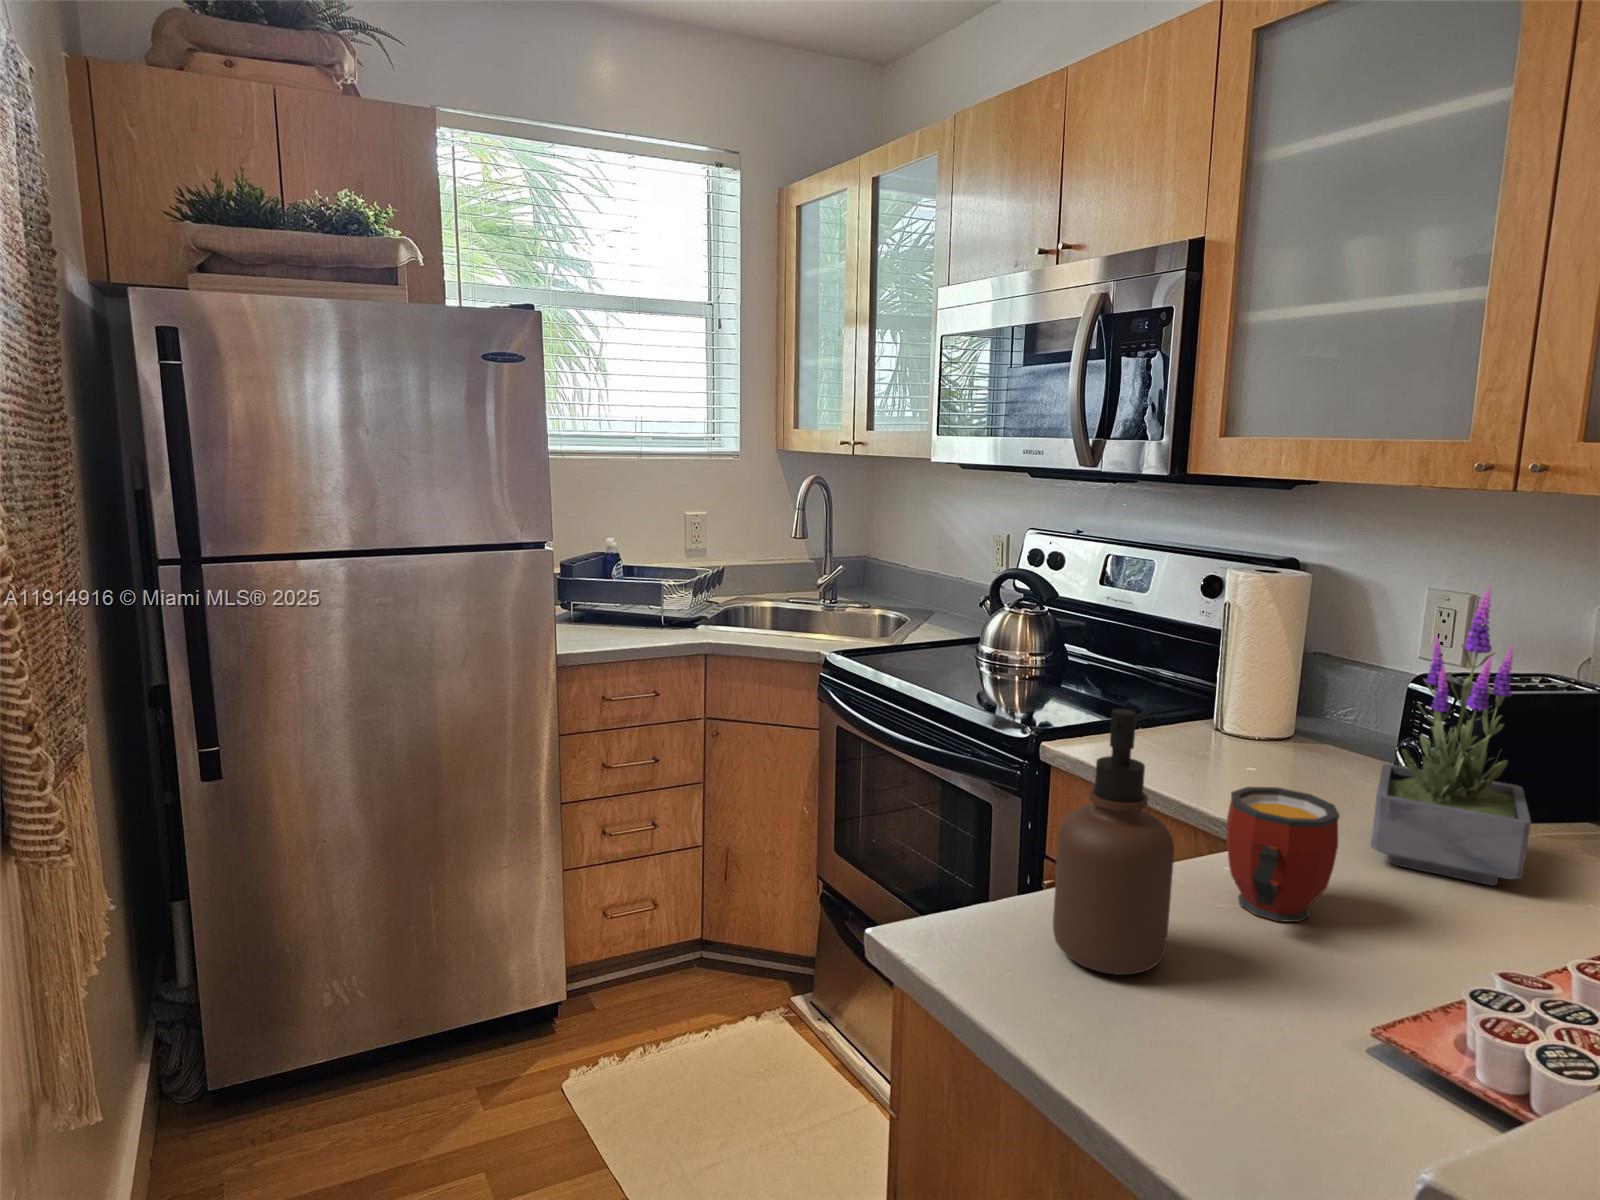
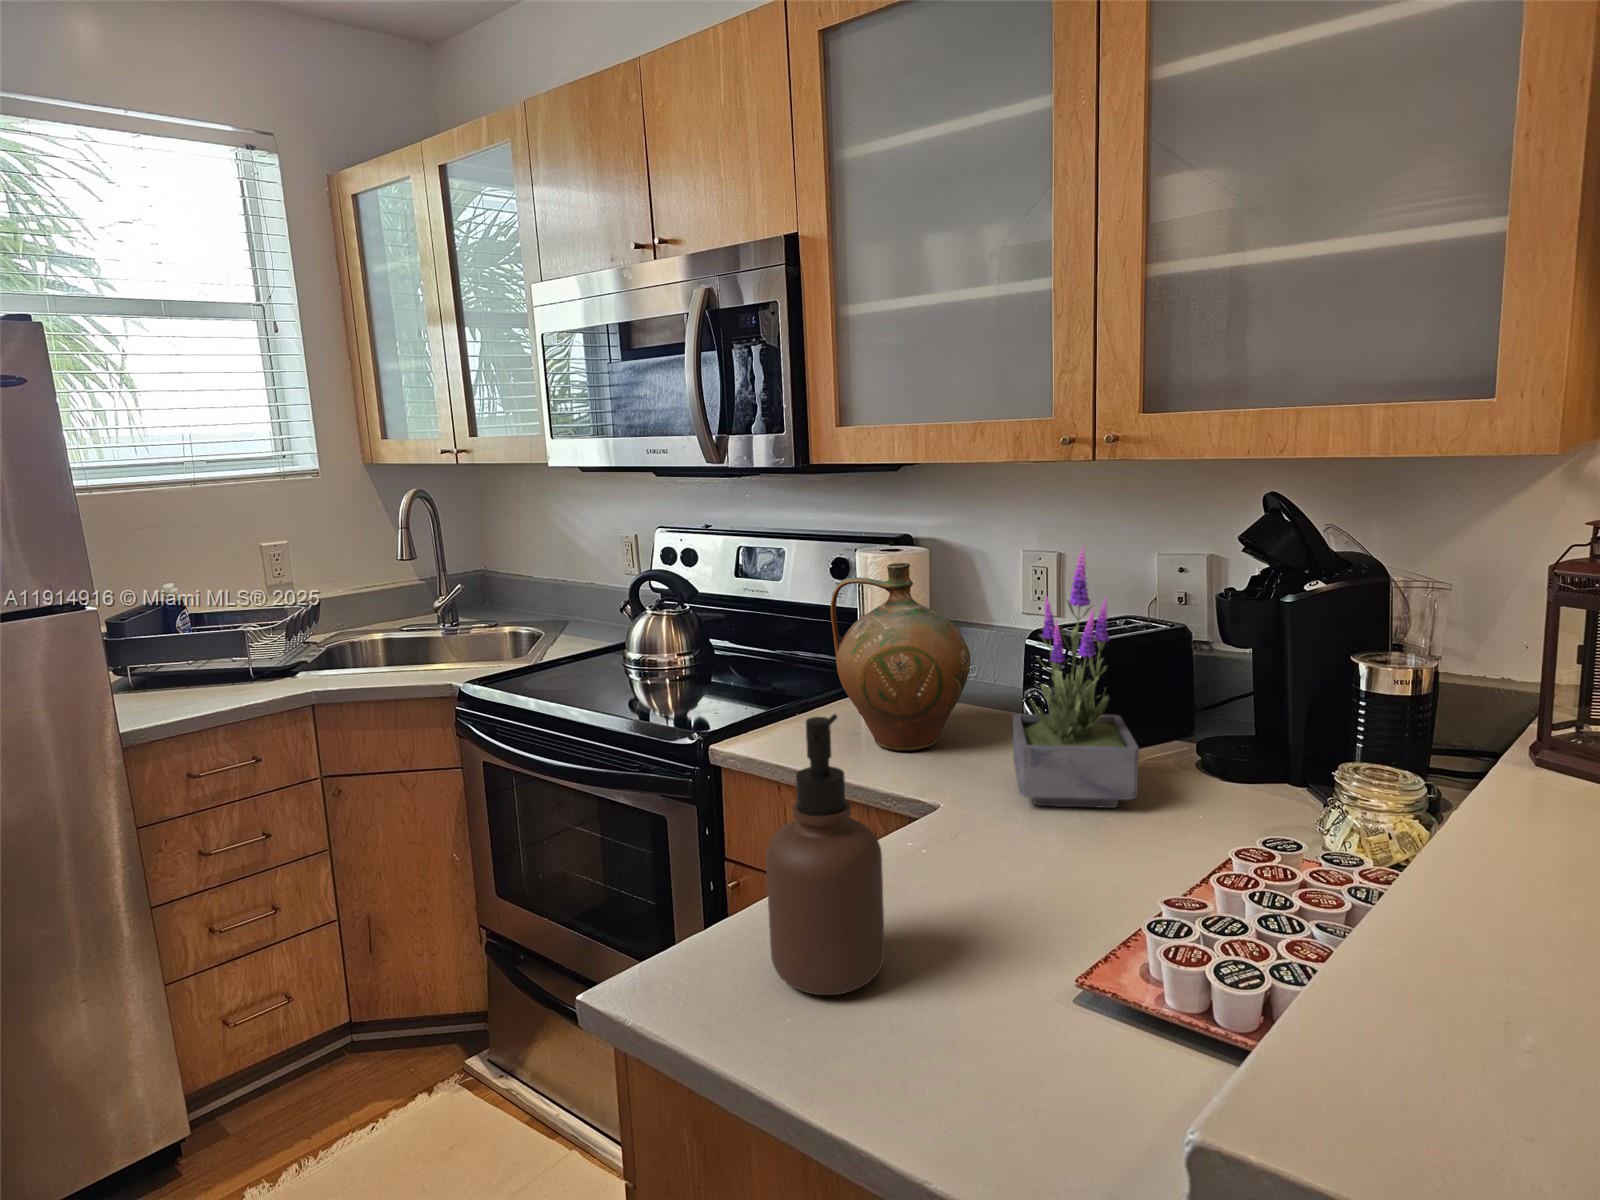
ceramic jug: none [1188,585,1345,786] -> present [831,563,970,751]
mug: present [1227,787,1340,922] -> none [908,759,1008,889]

